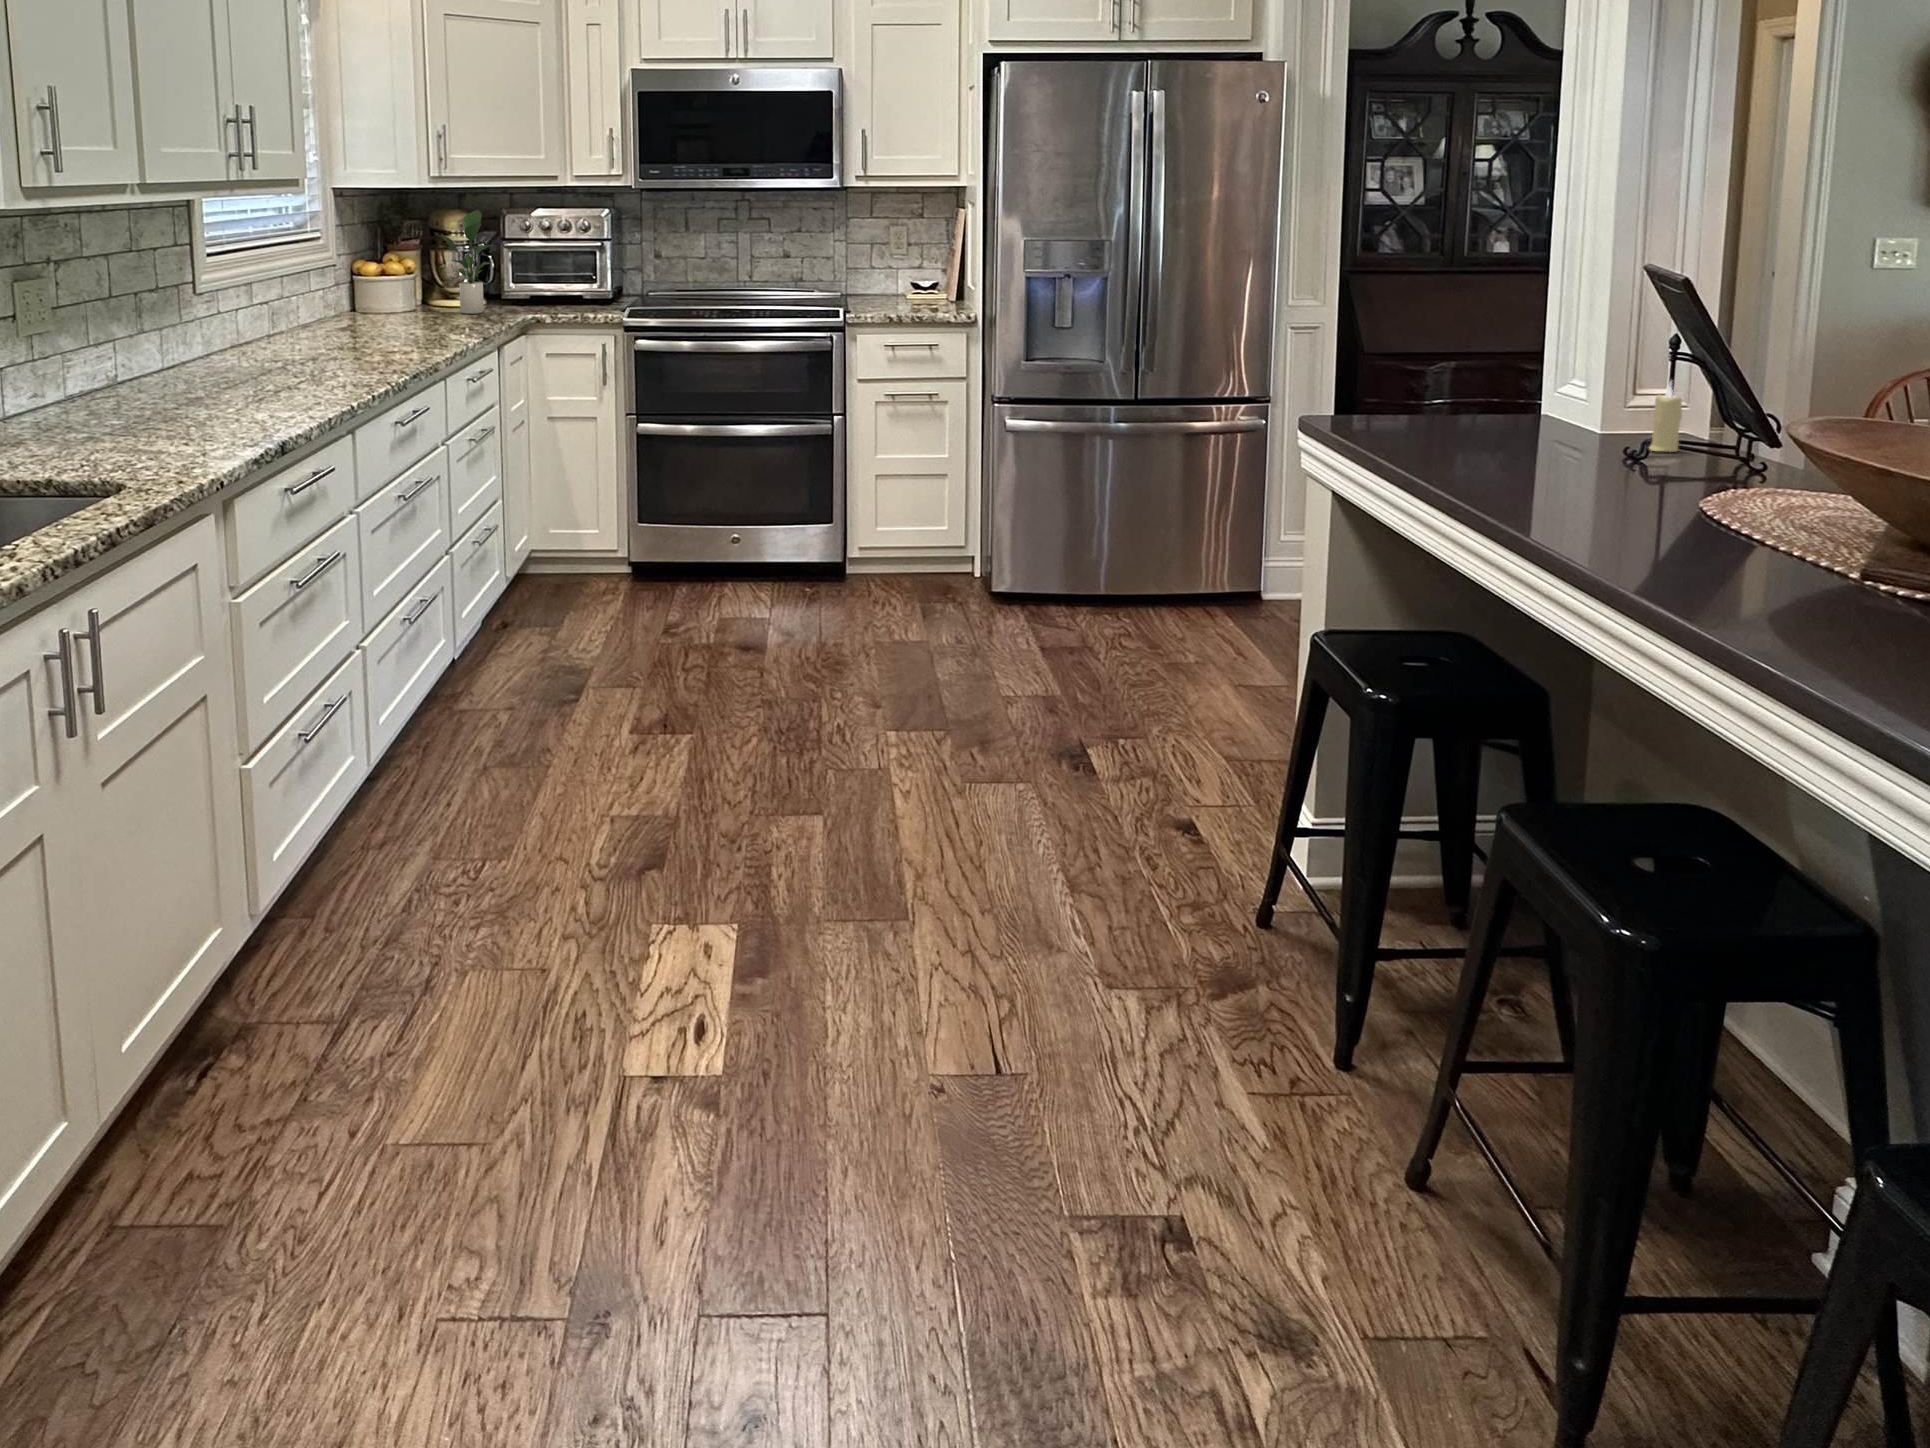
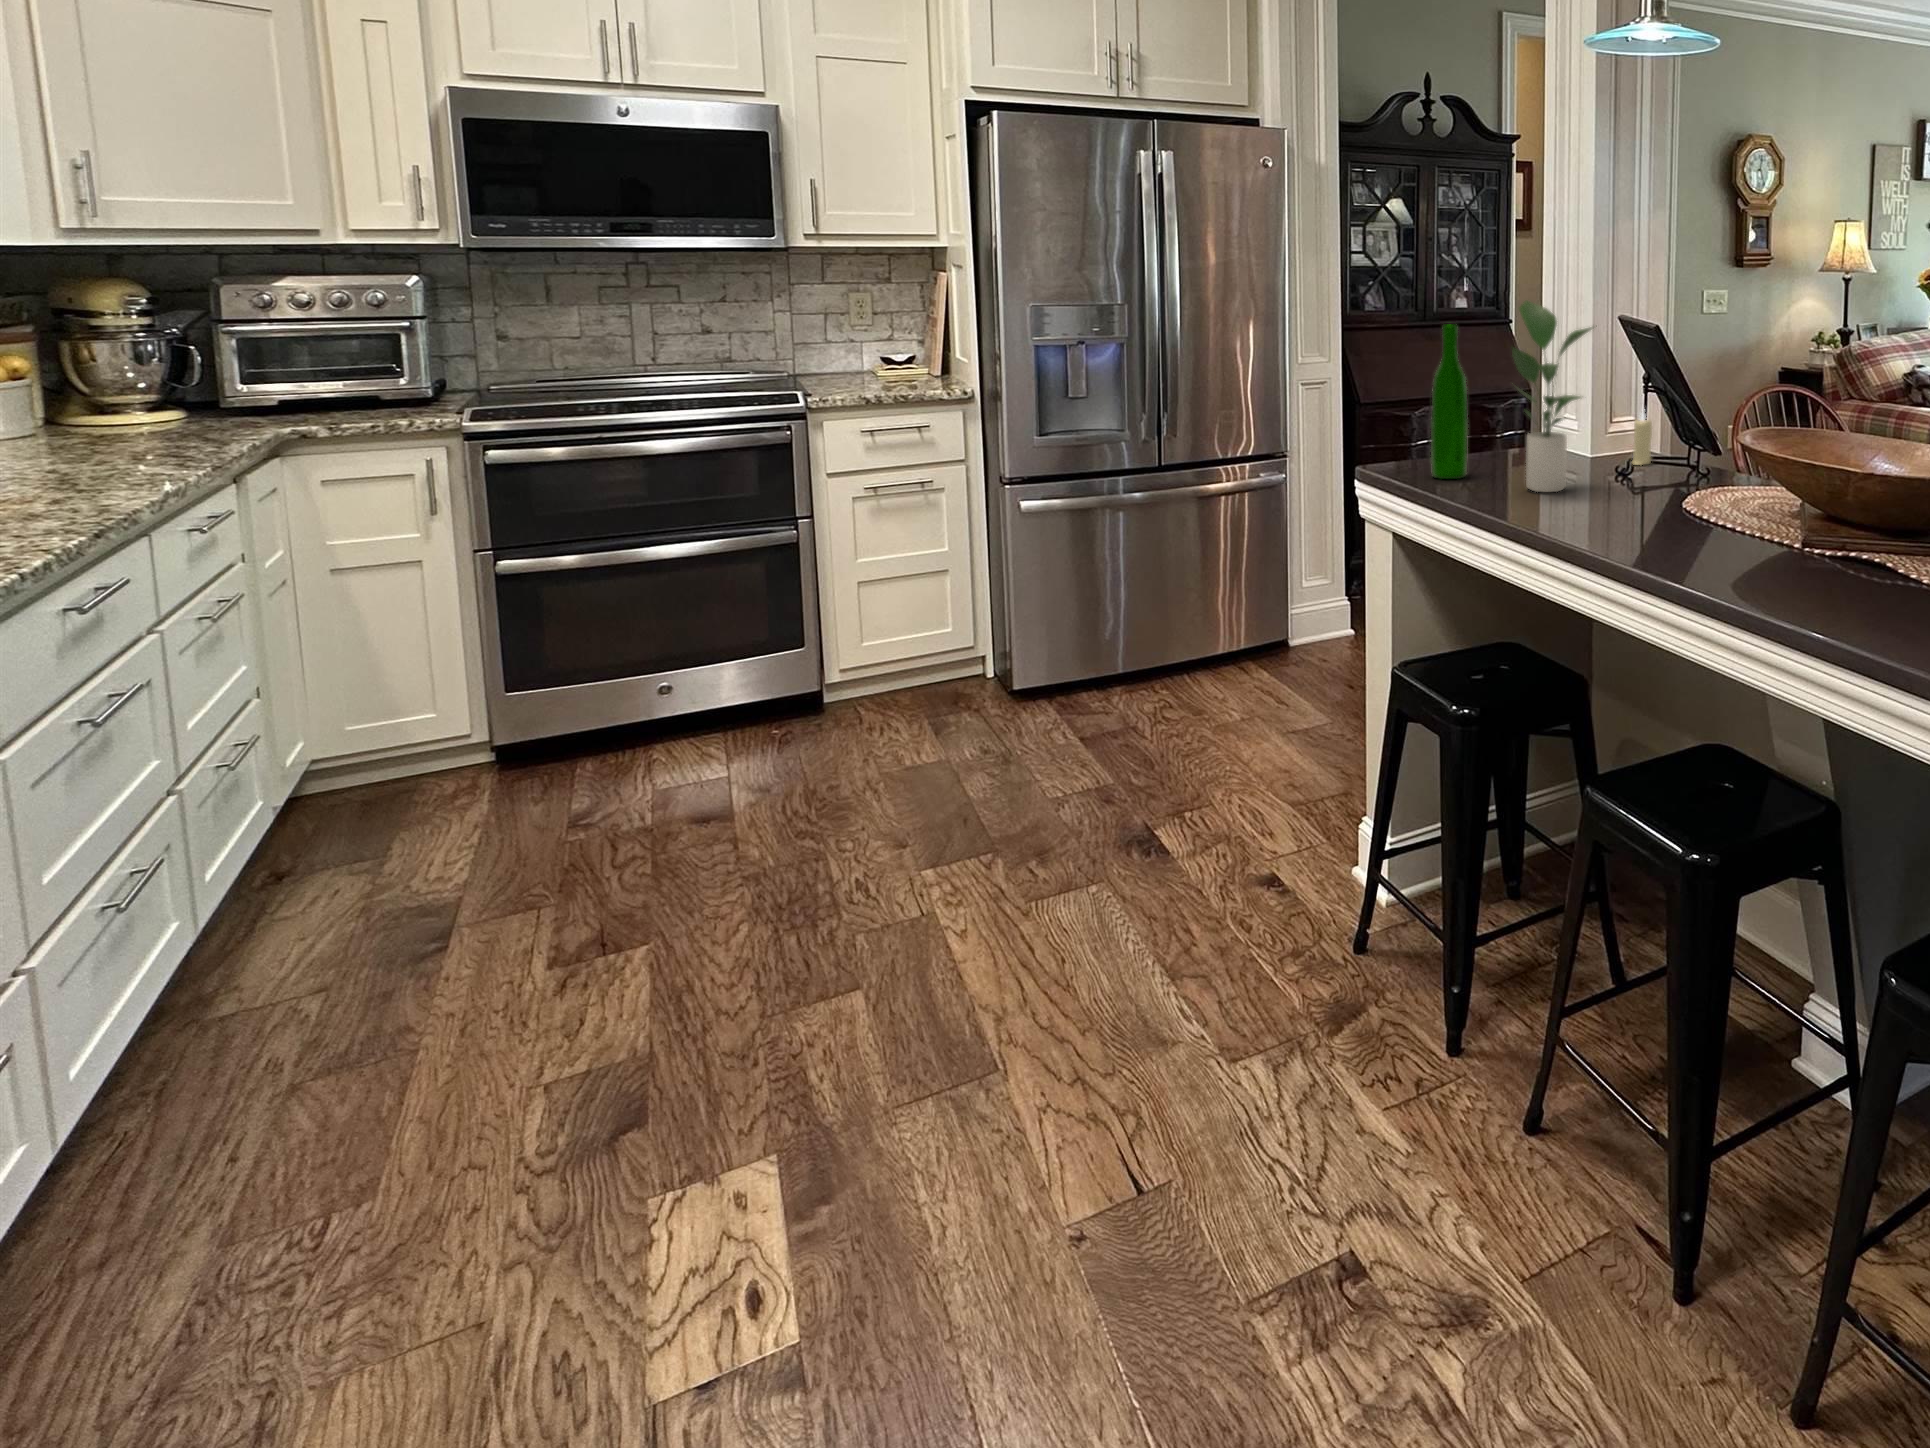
potted plant: present [441,210,493,314] -> present [1512,301,1597,492]
wine bottle: none [1373,269,1420,442] -> present [1431,324,1468,479]

